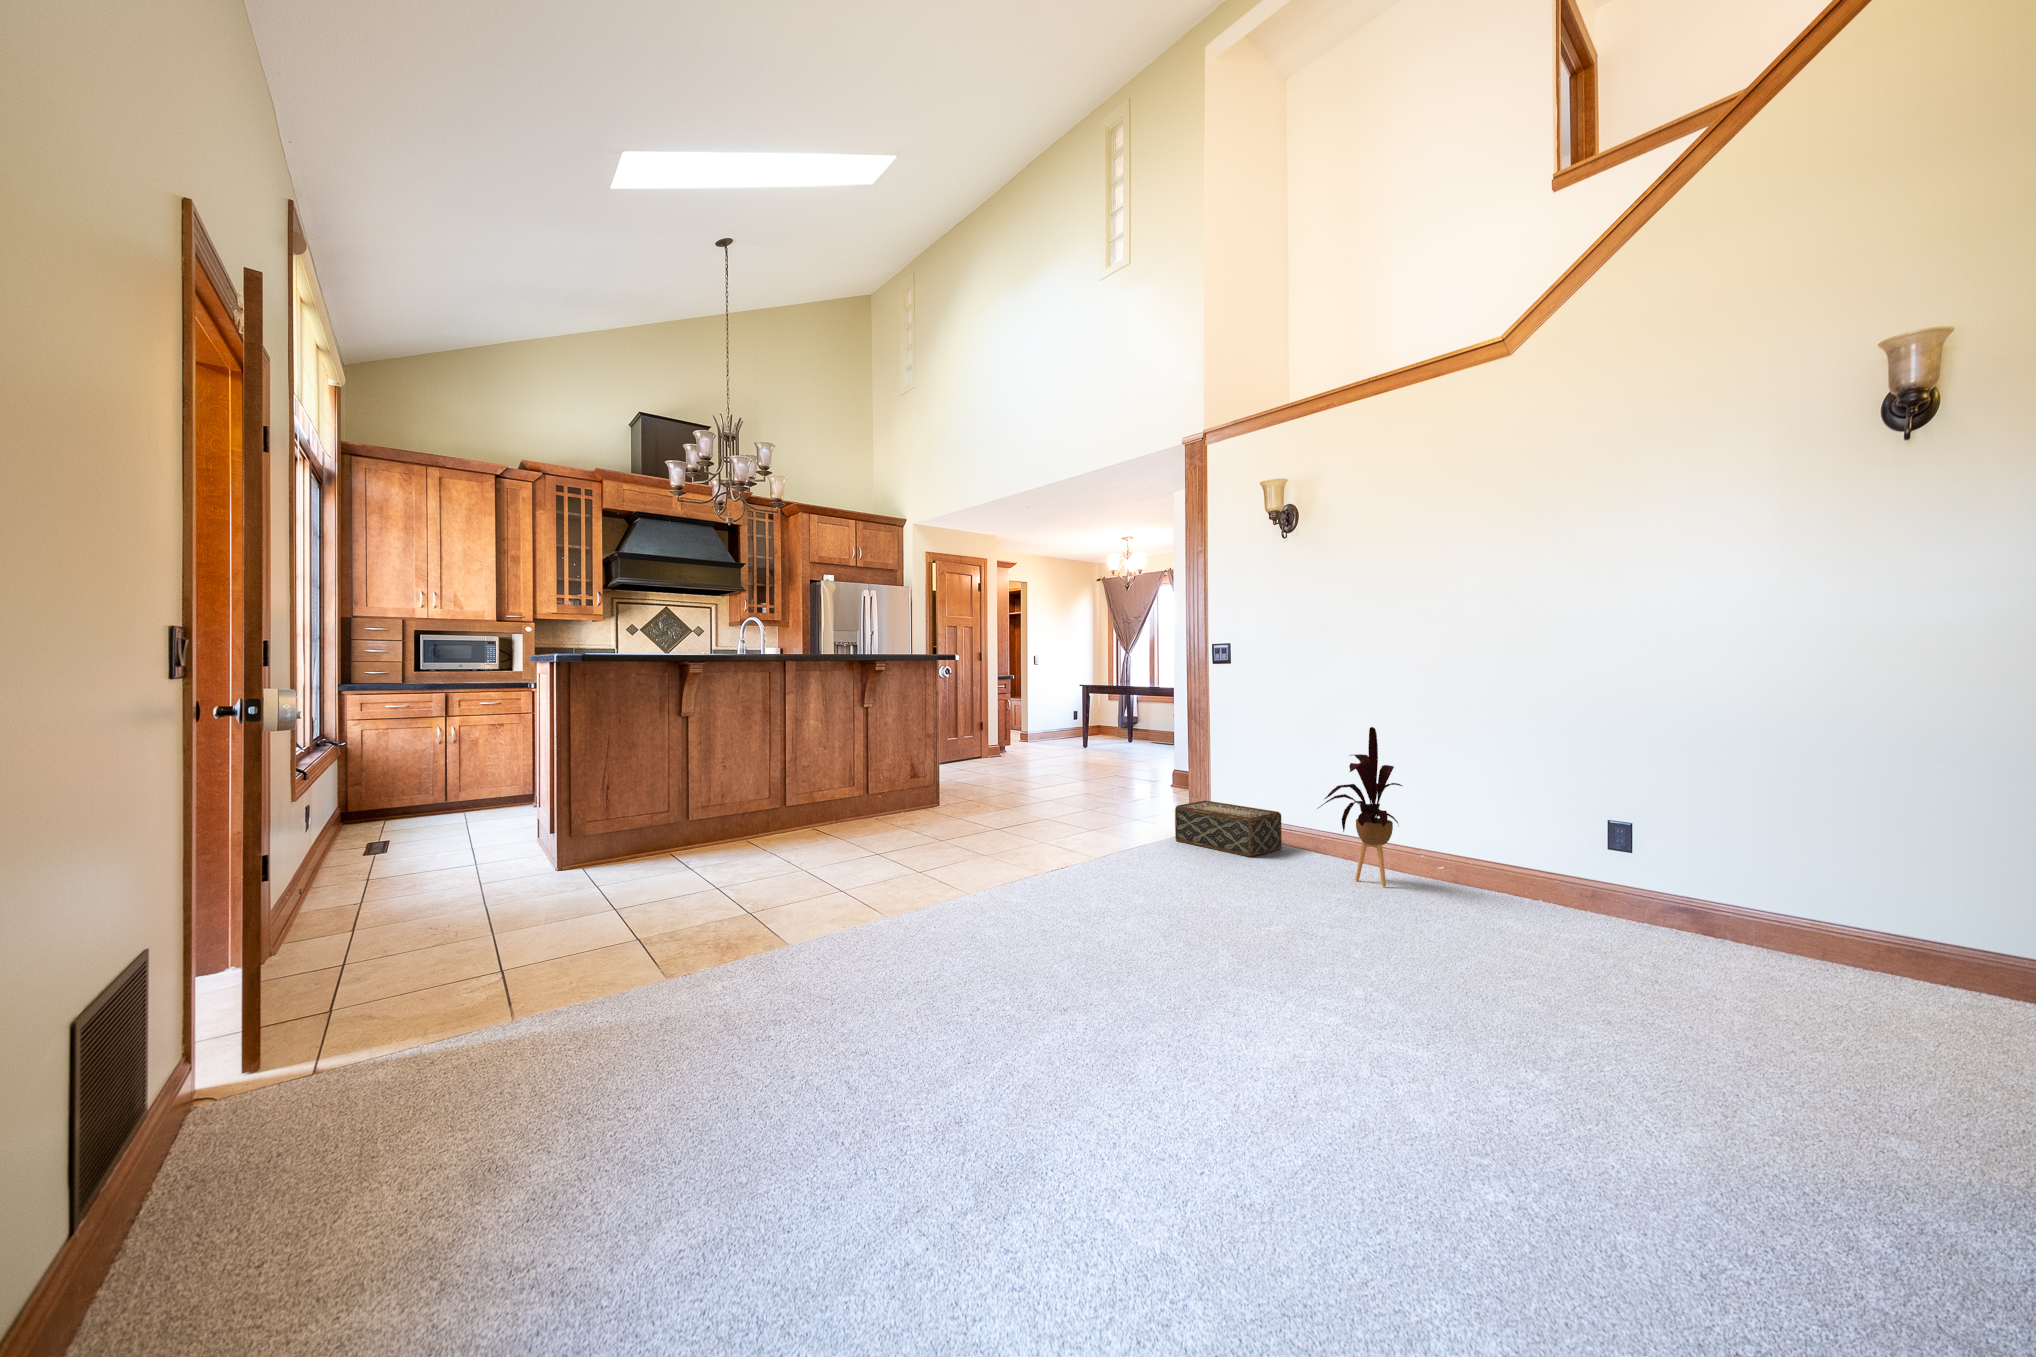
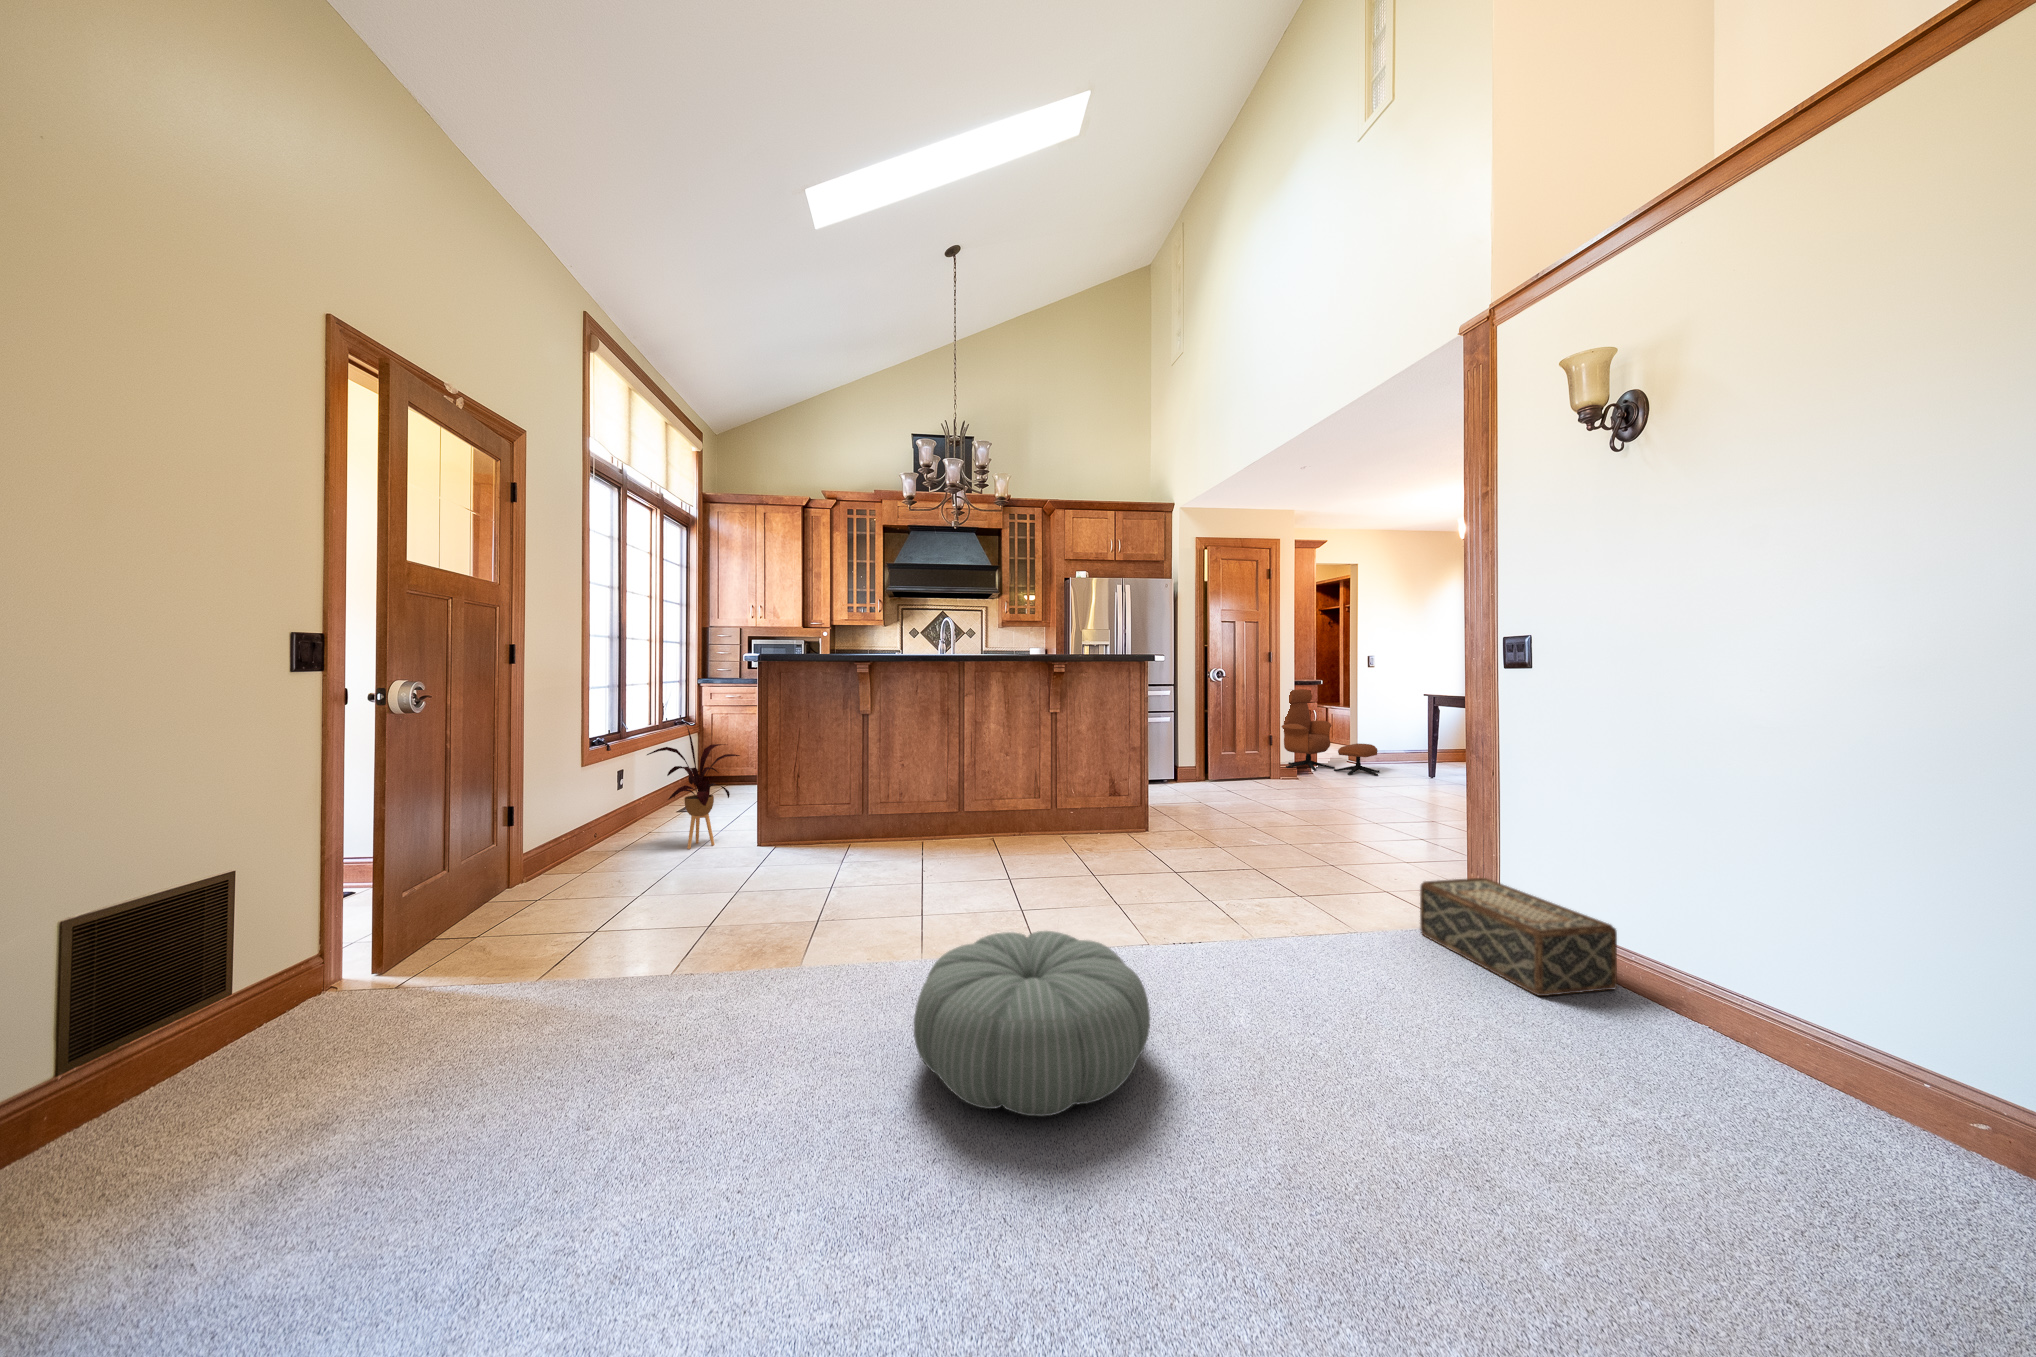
lounge chair: none [994,689,1071,760] -> present [1282,689,1380,776]
house plant: present [1318,727,1402,887] -> present [647,722,740,849]
pouf: none [942,848,1103,947] -> present [914,931,1150,1116]

